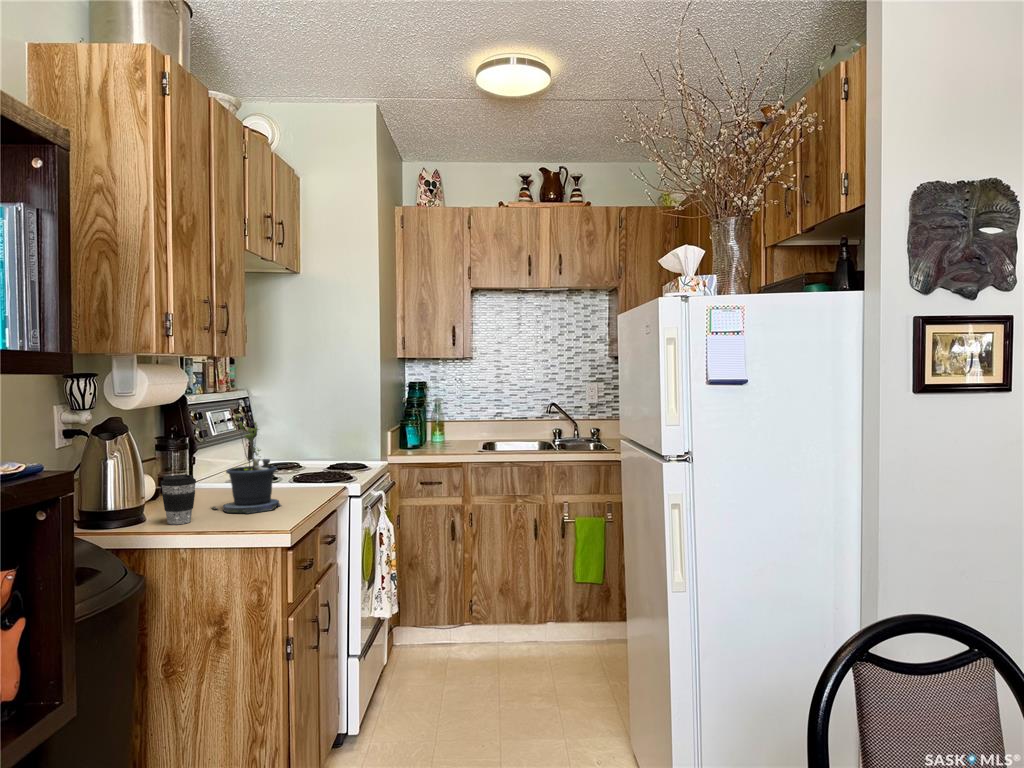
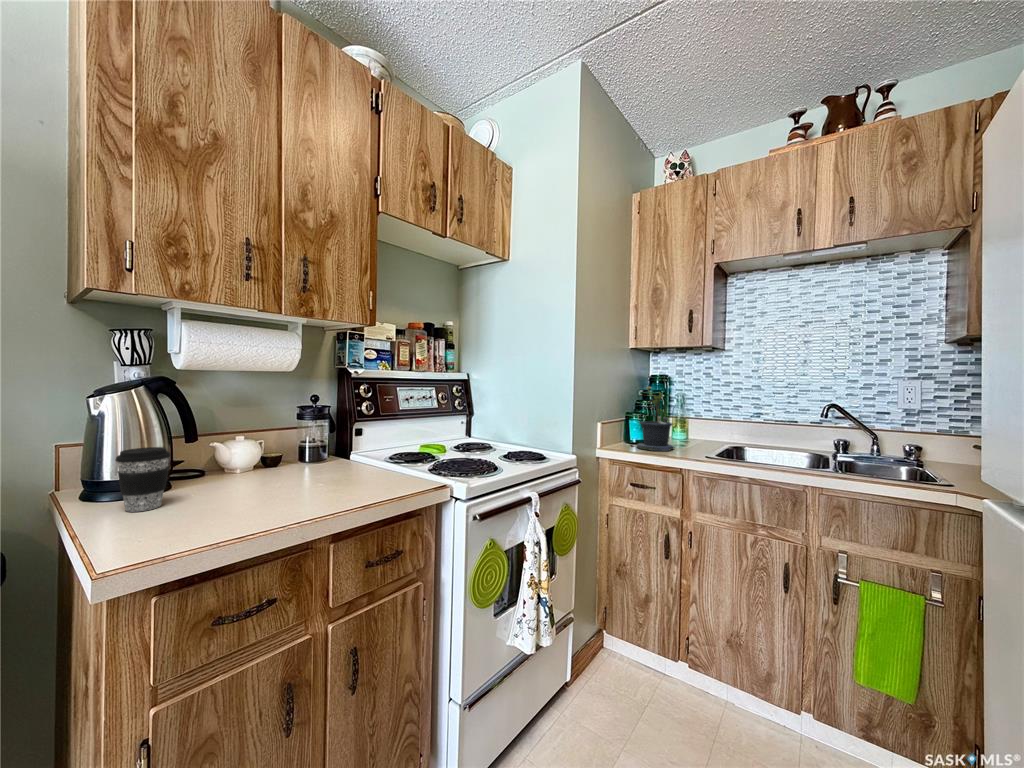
potted plant: present [211,414,281,514] -> present [631,386,674,451]

